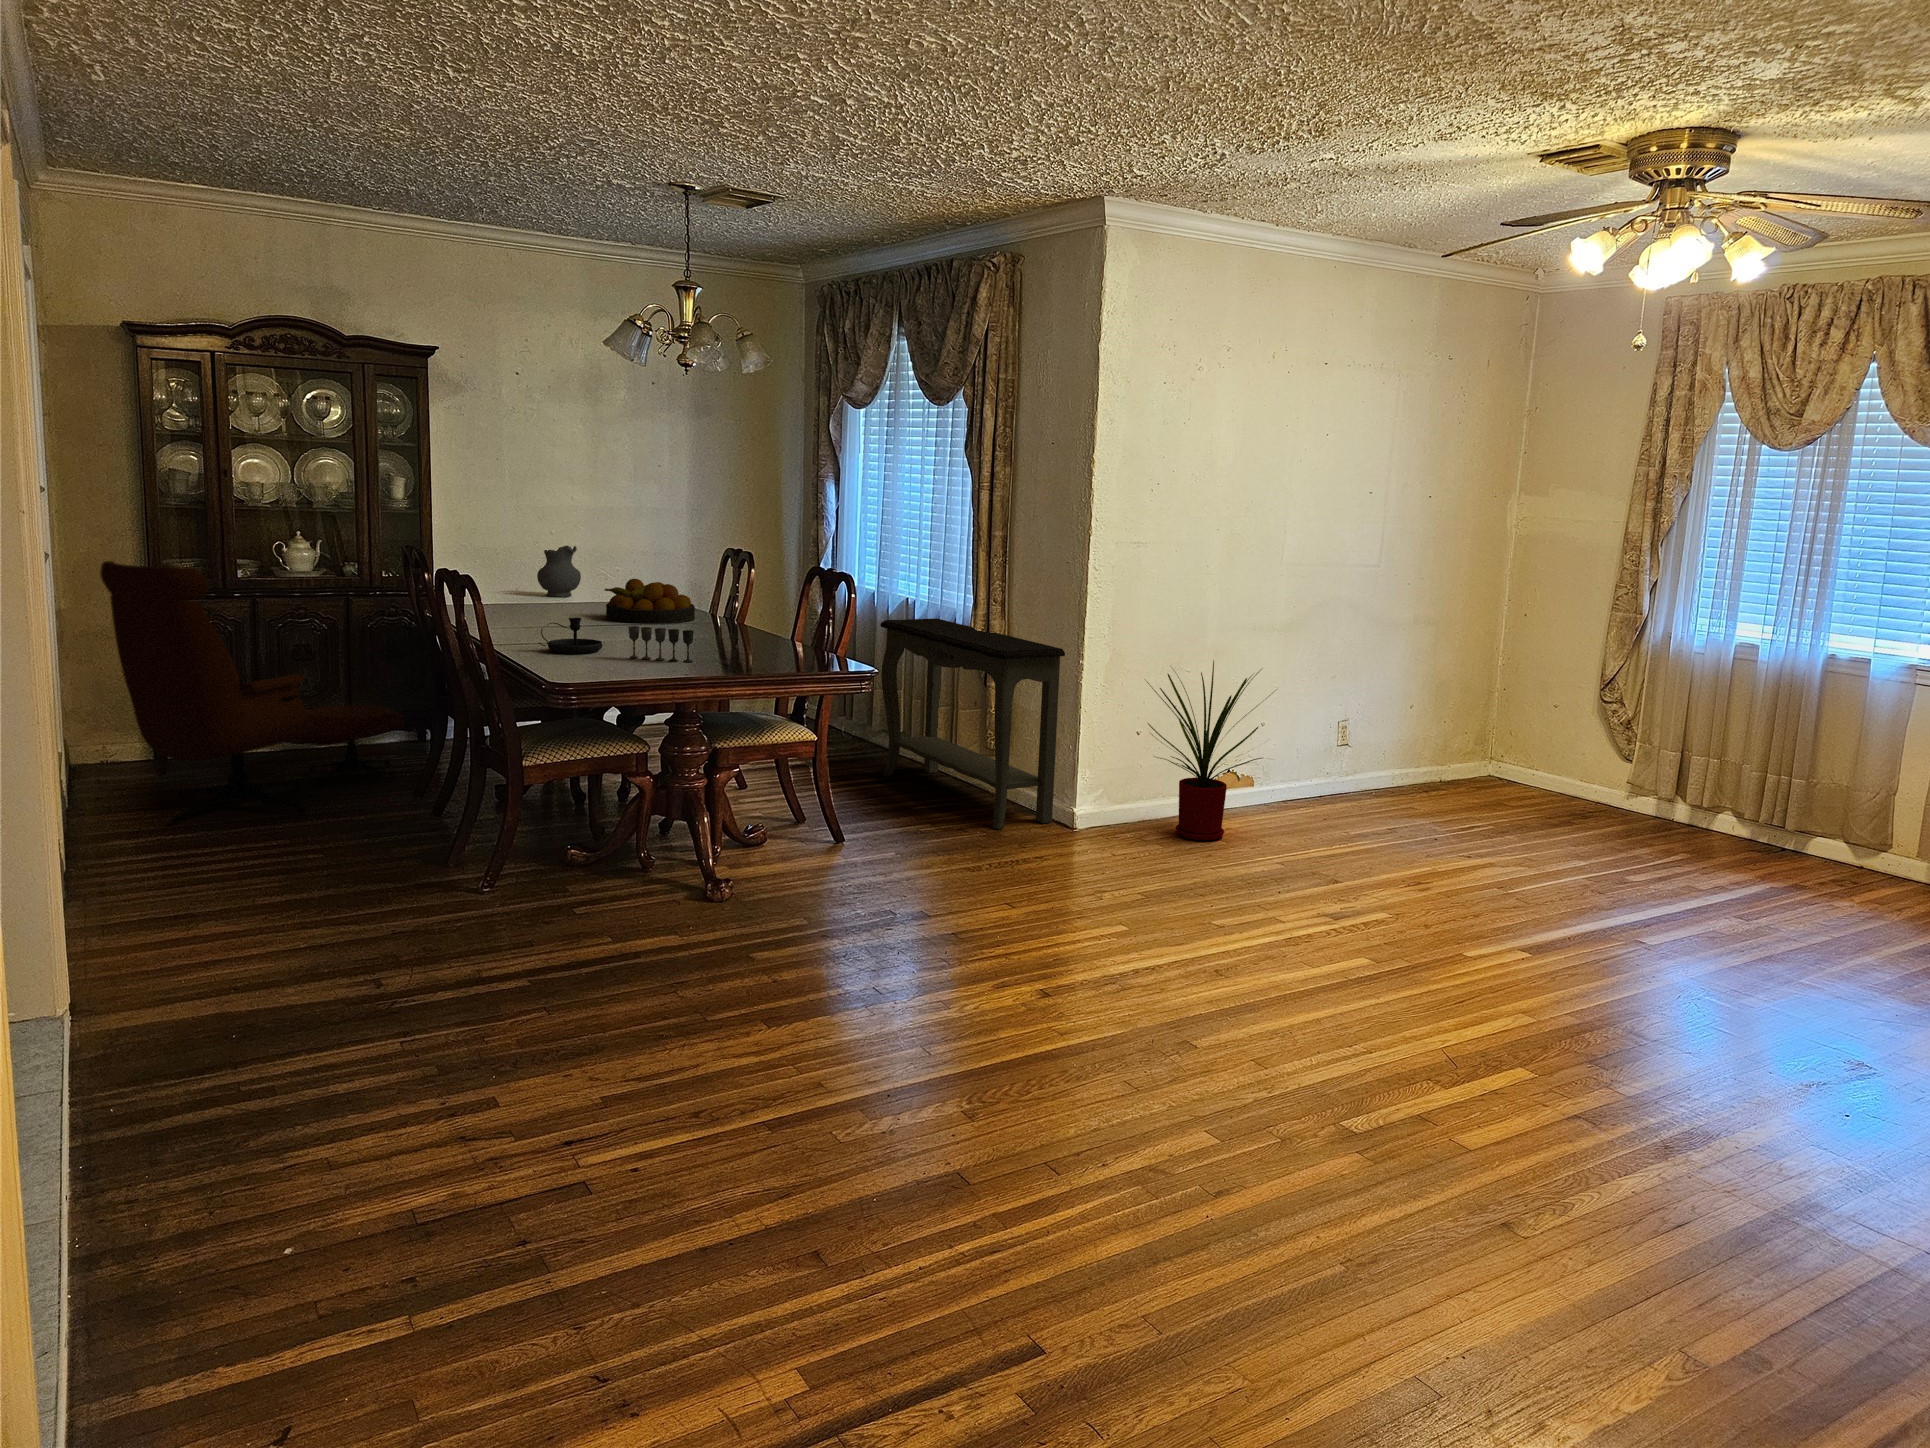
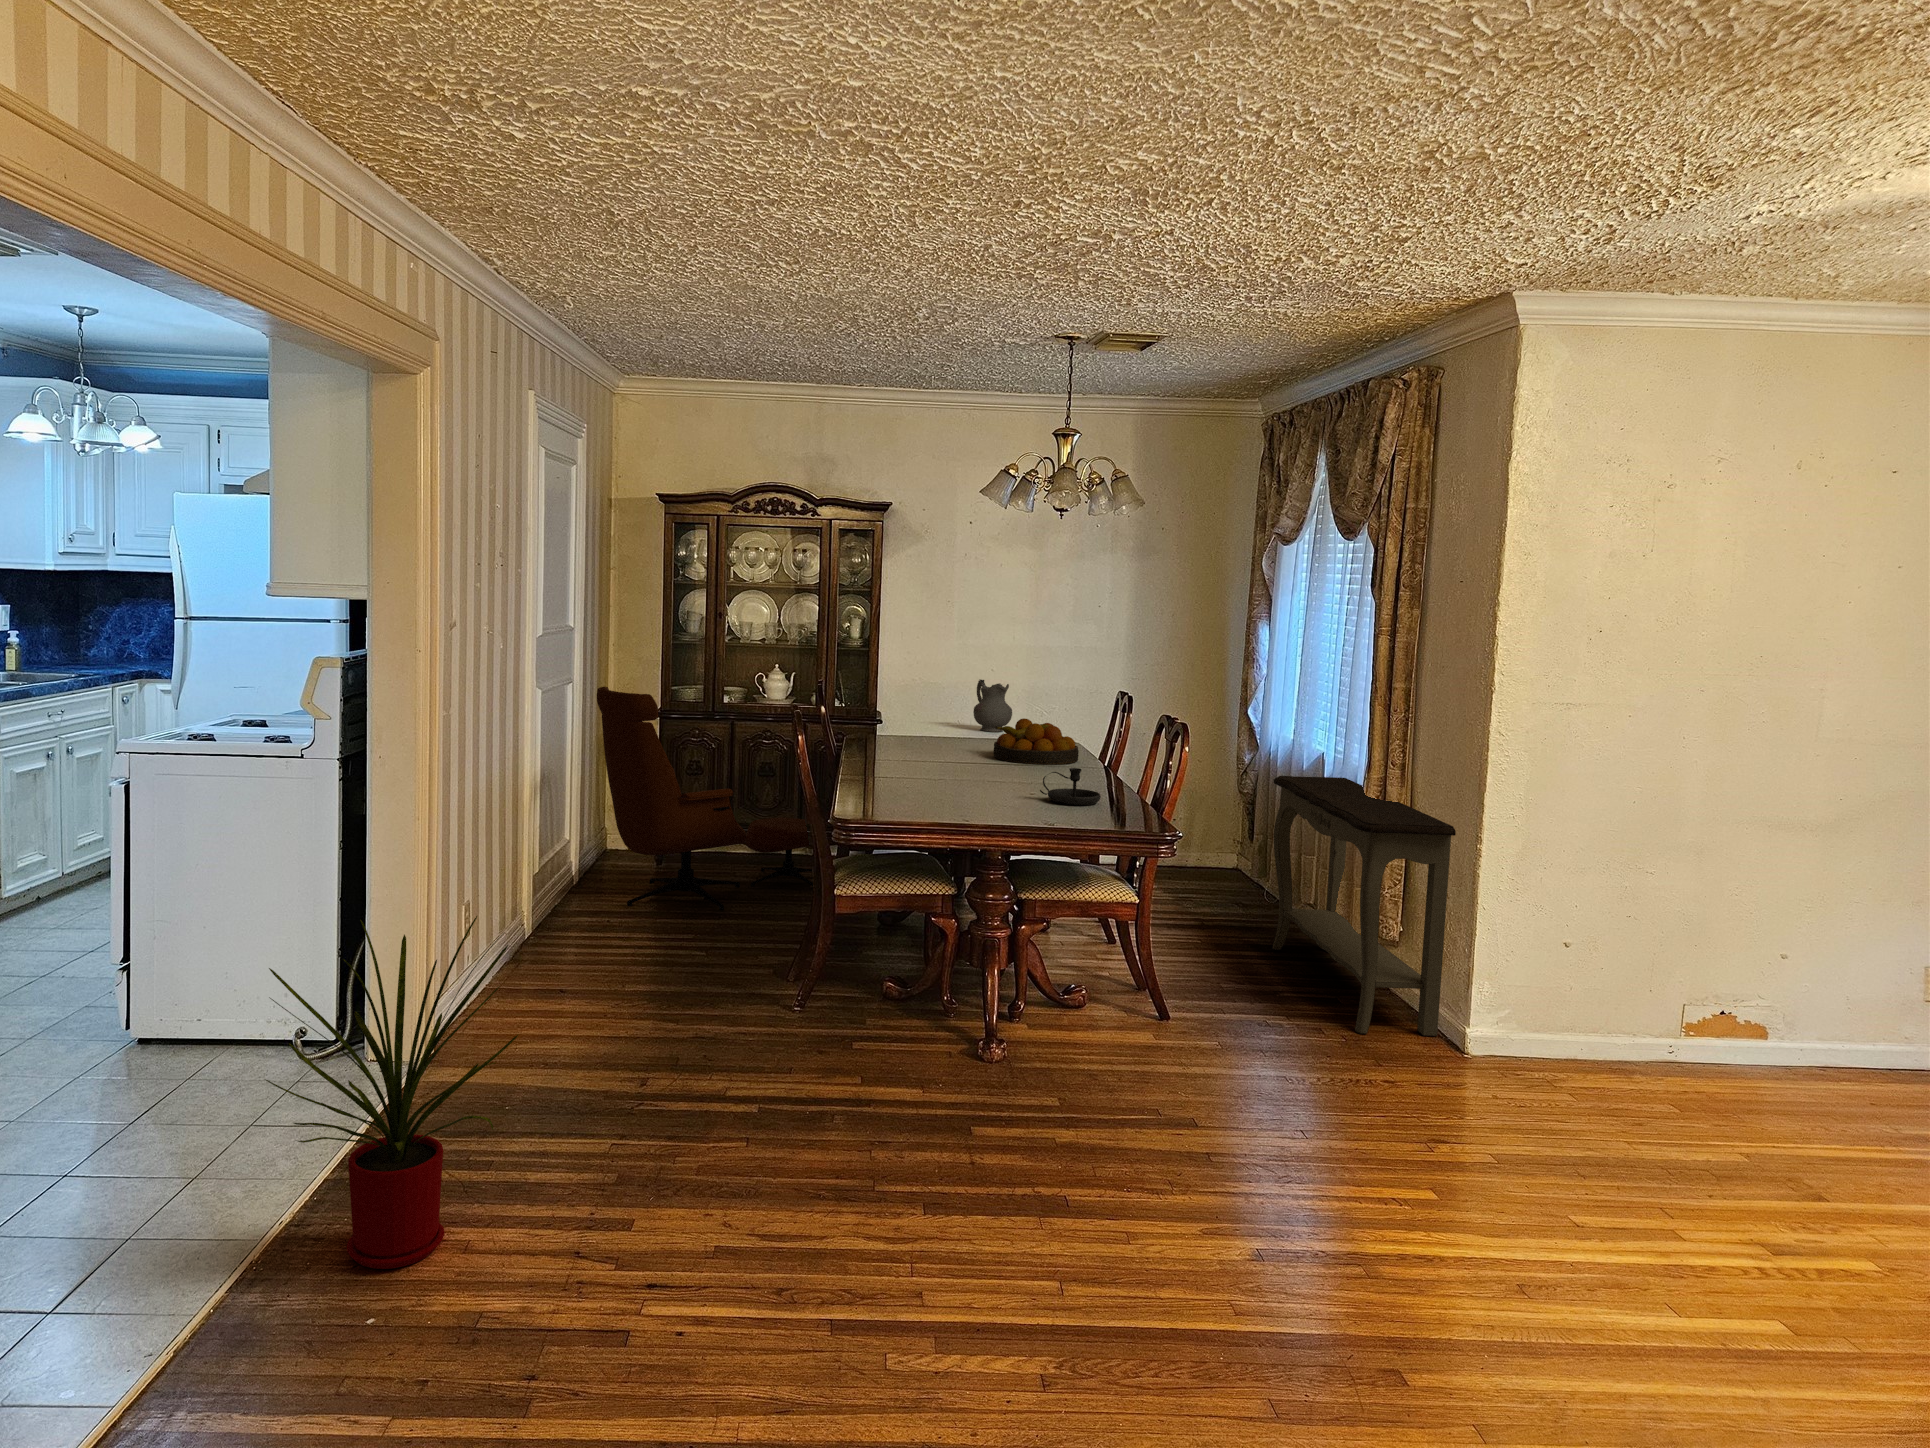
candlestick: present [538,618,603,654] -> present [1040,768,1101,806]
wine glass: present [629,626,694,662] -> none [944,767,999,808]
house plant: present [1147,660,1274,840] -> present [265,916,519,1269]

